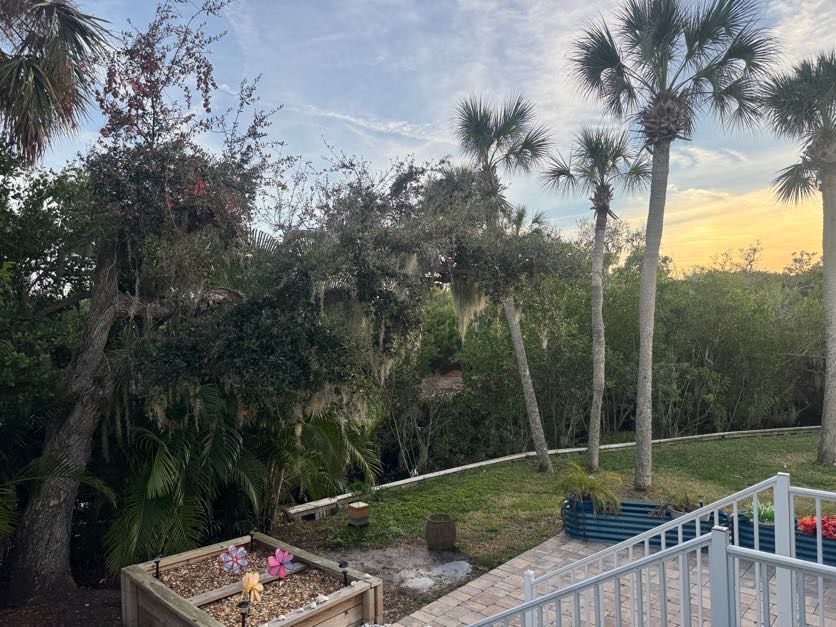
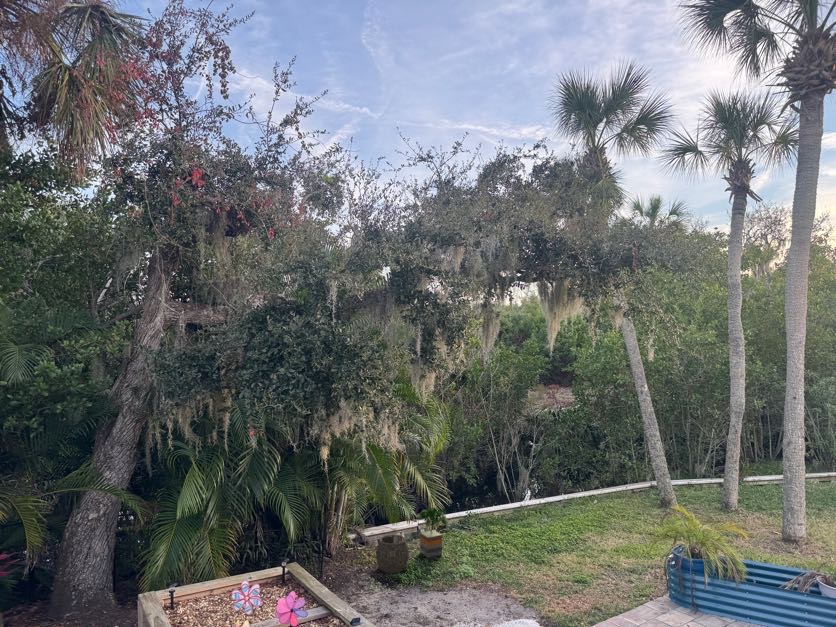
woven basket: present [424,513,456,550] -> present [376,535,409,573]

